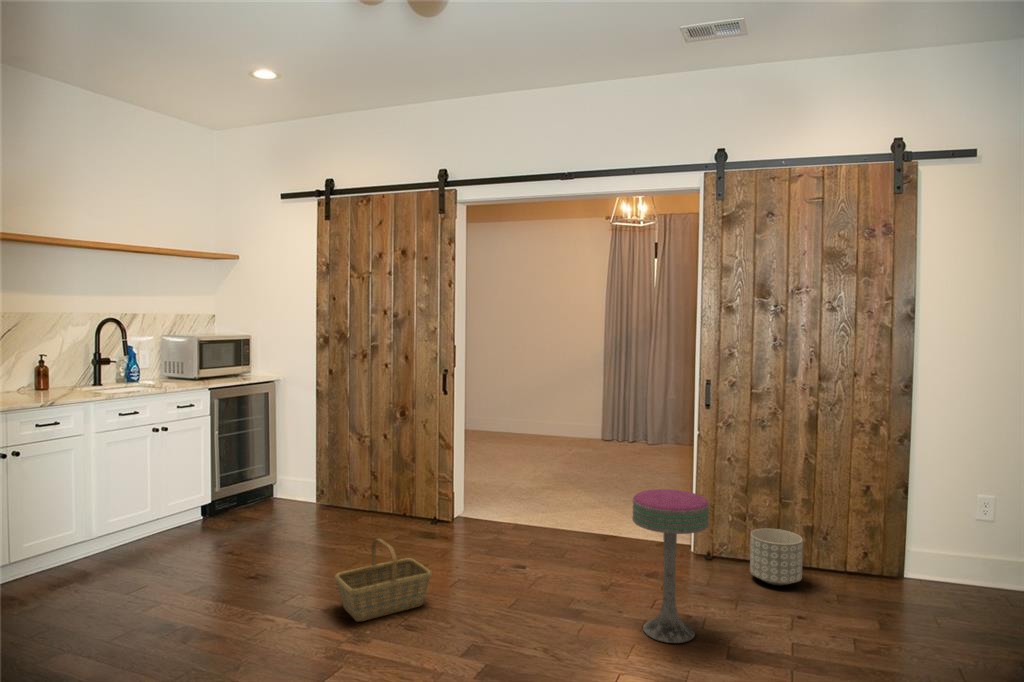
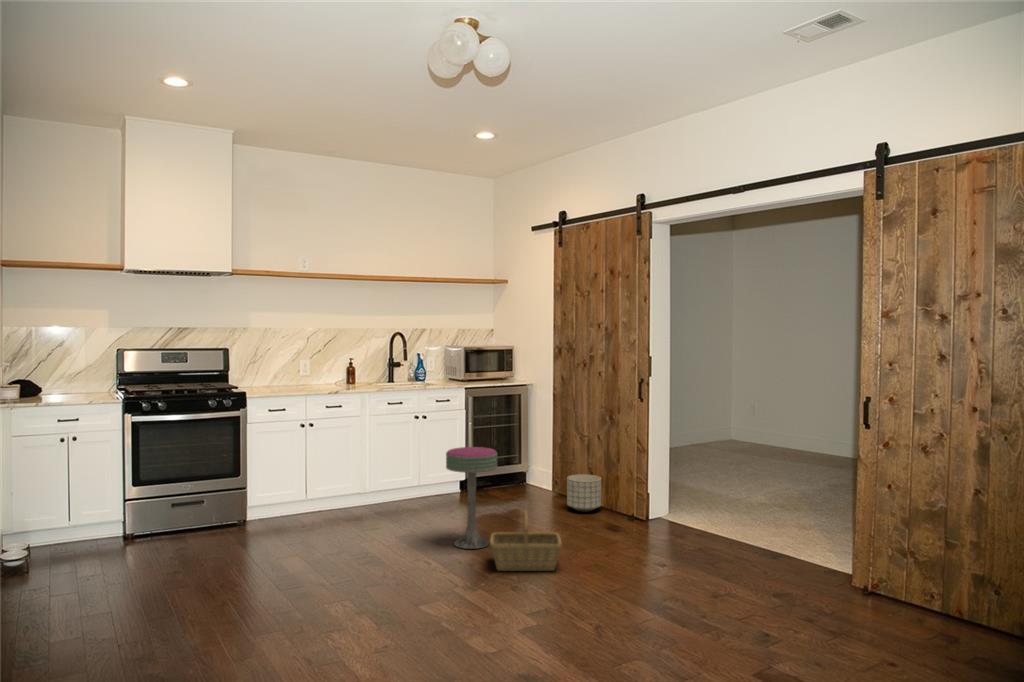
bar stool: present [632,489,709,643] -> present [446,447,497,549]
planter: present [750,529,803,586] -> present [567,474,601,512]

